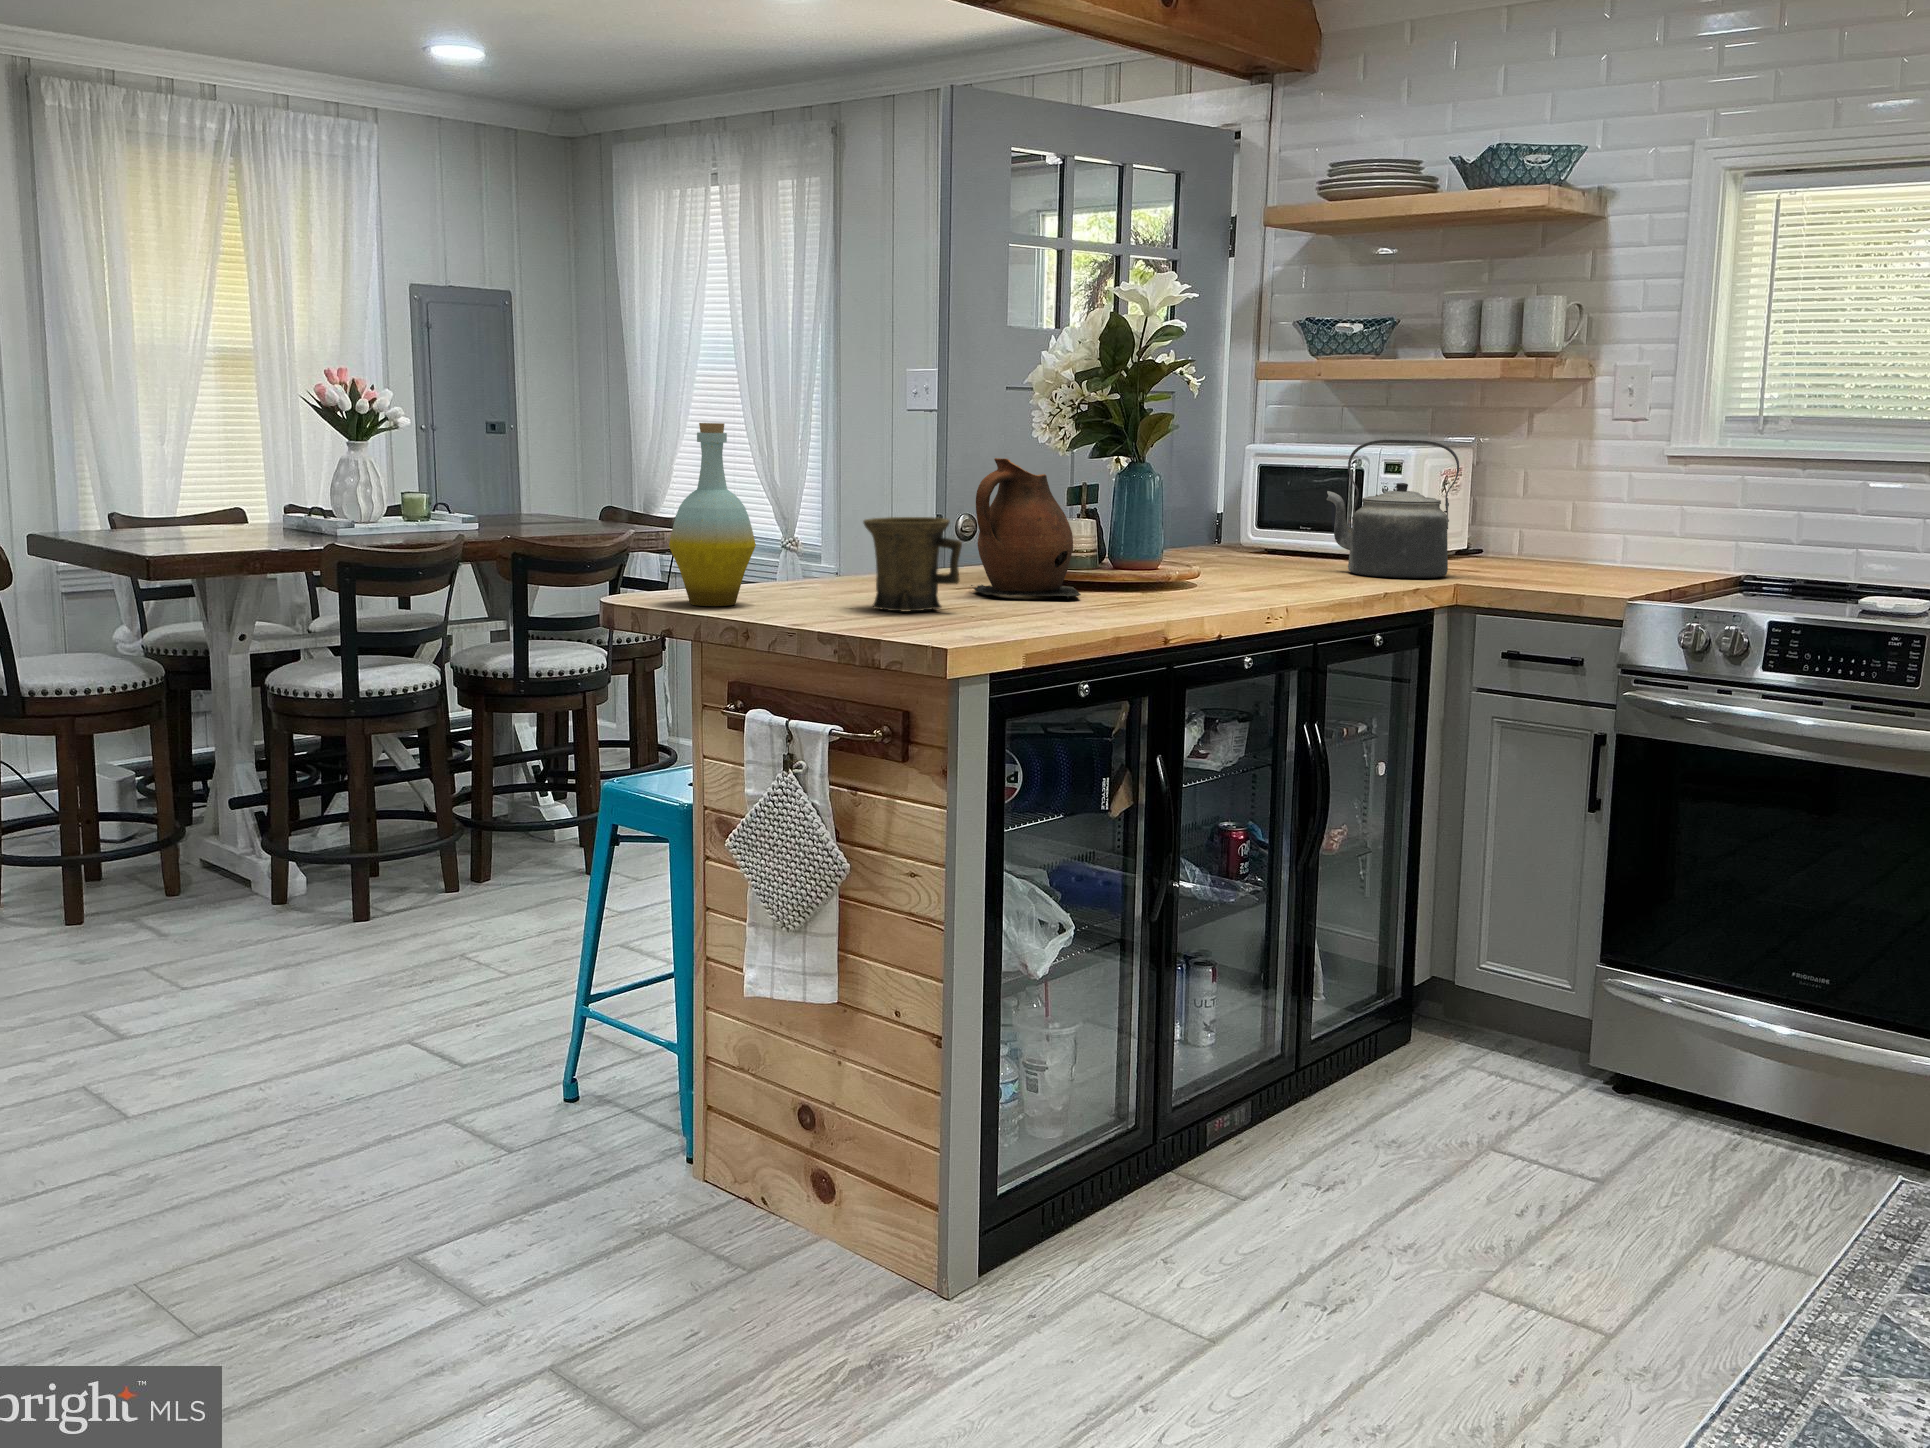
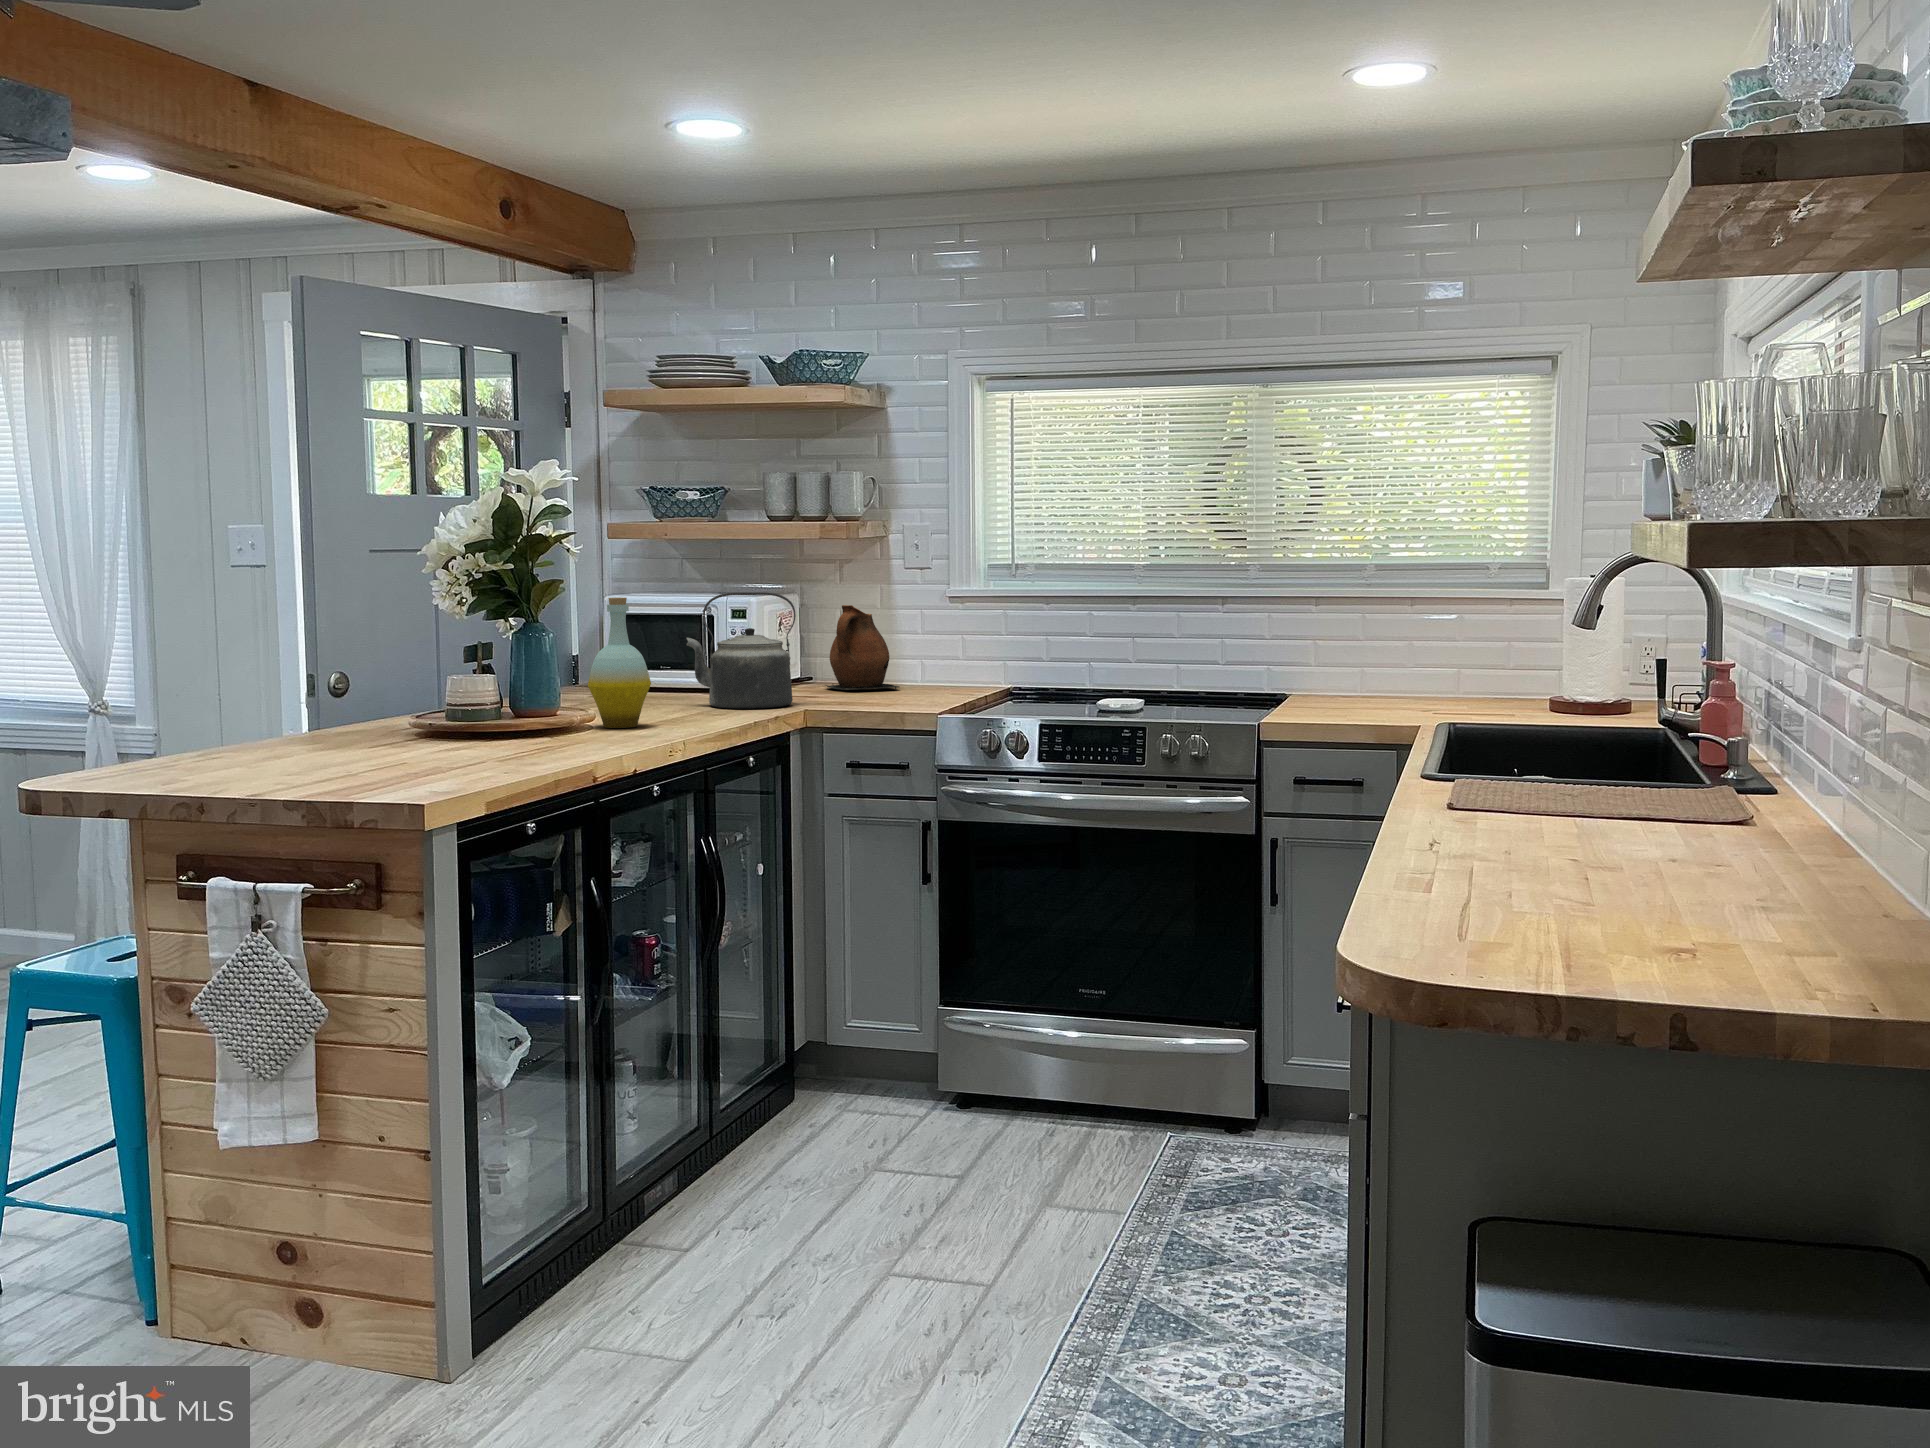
bottle: present [669,423,756,606] -> present [588,598,651,728]
ceramic pitcher: present [971,458,1081,599] -> present [825,605,899,690]
mug: present [863,517,962,612] -> none [303,687,402,774]

